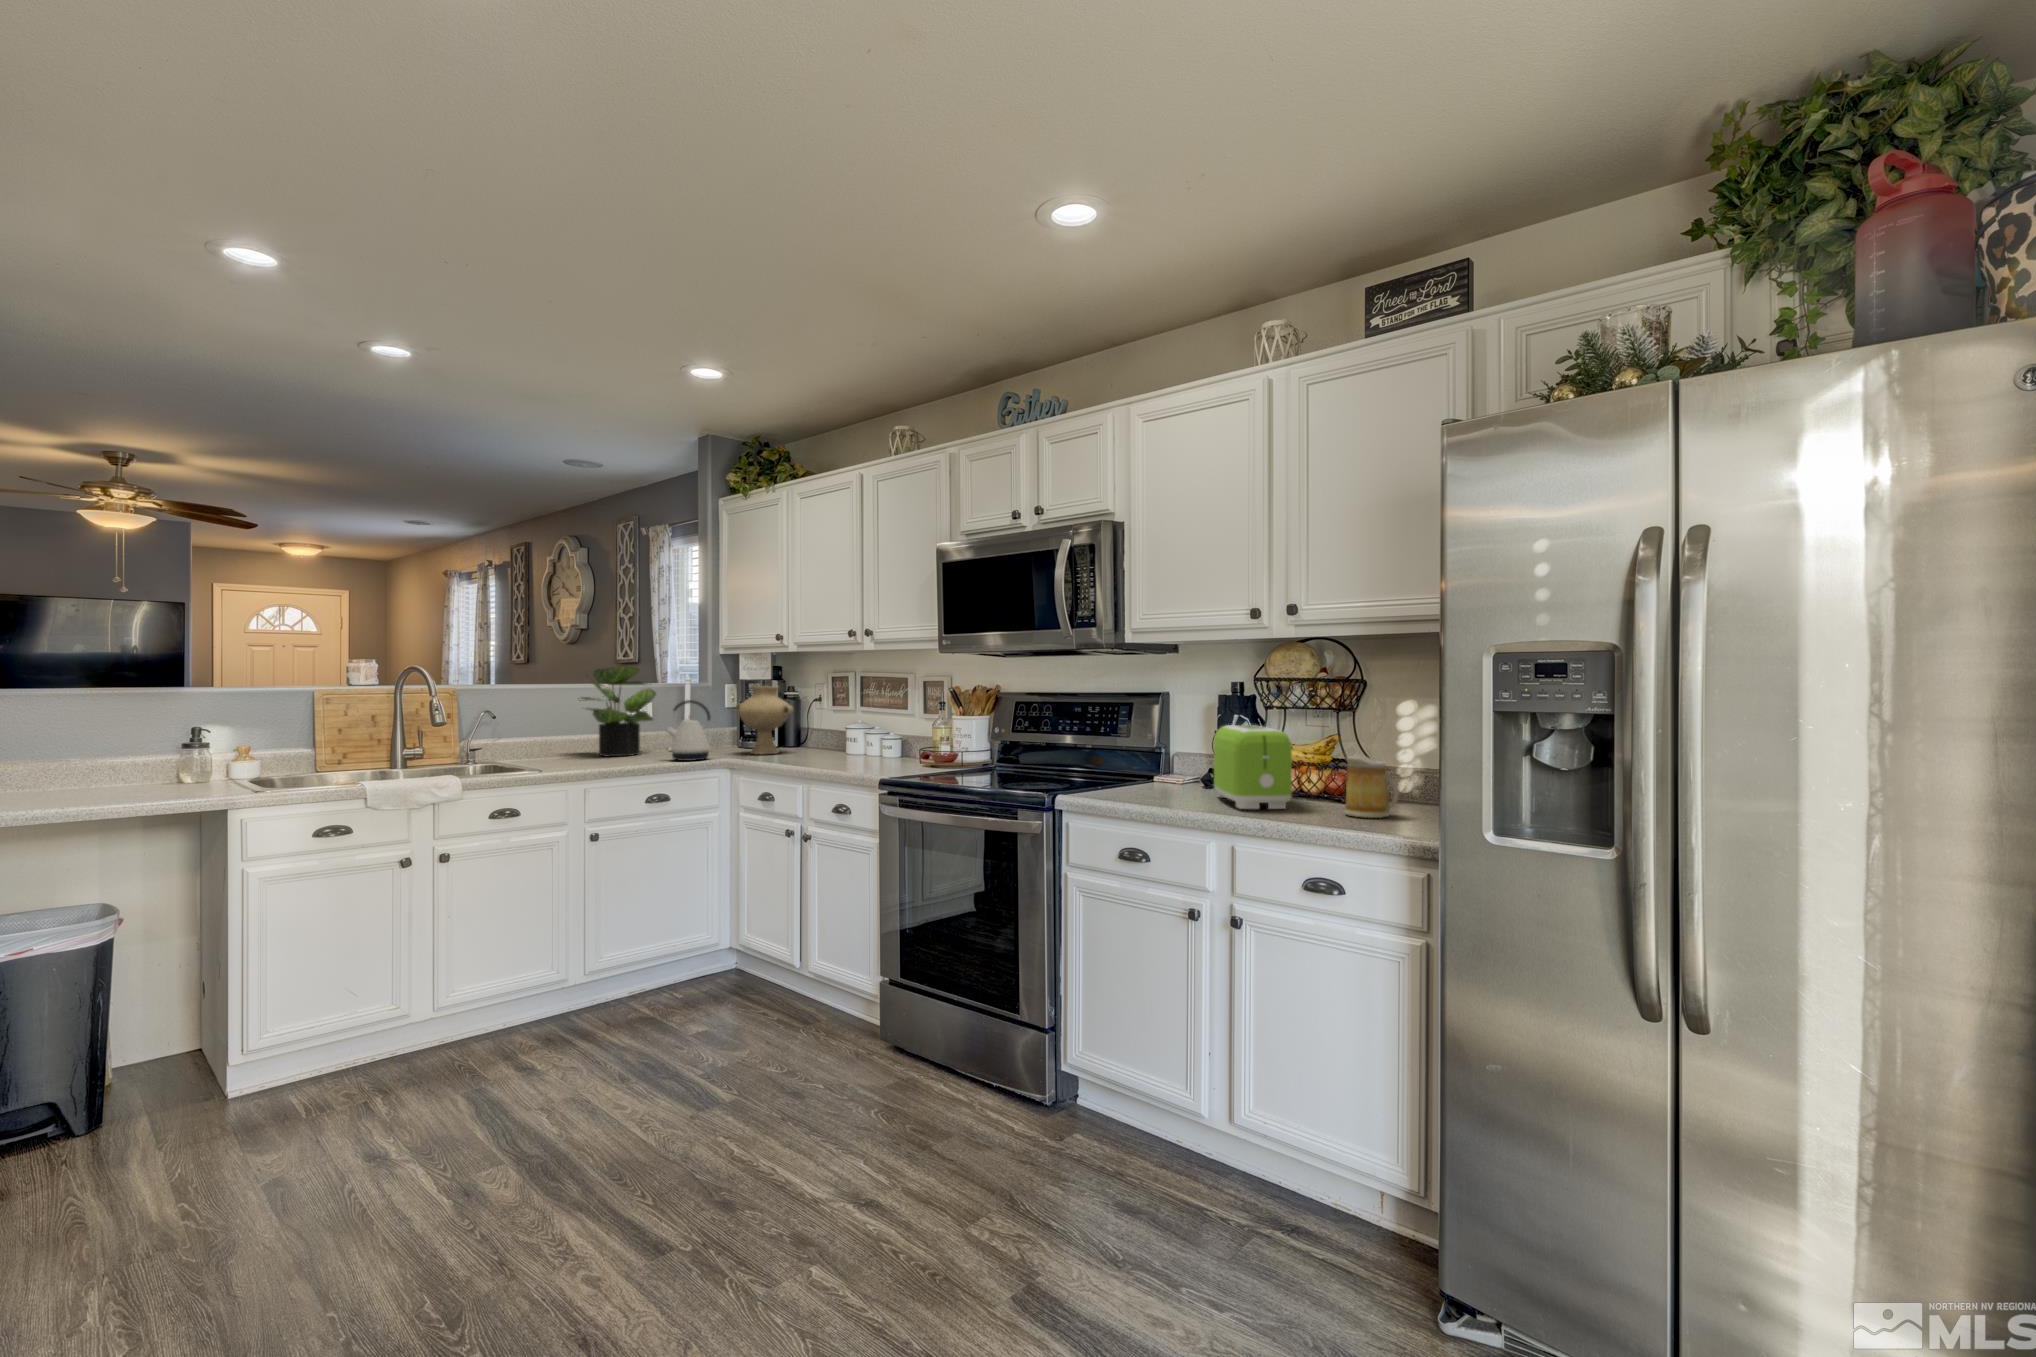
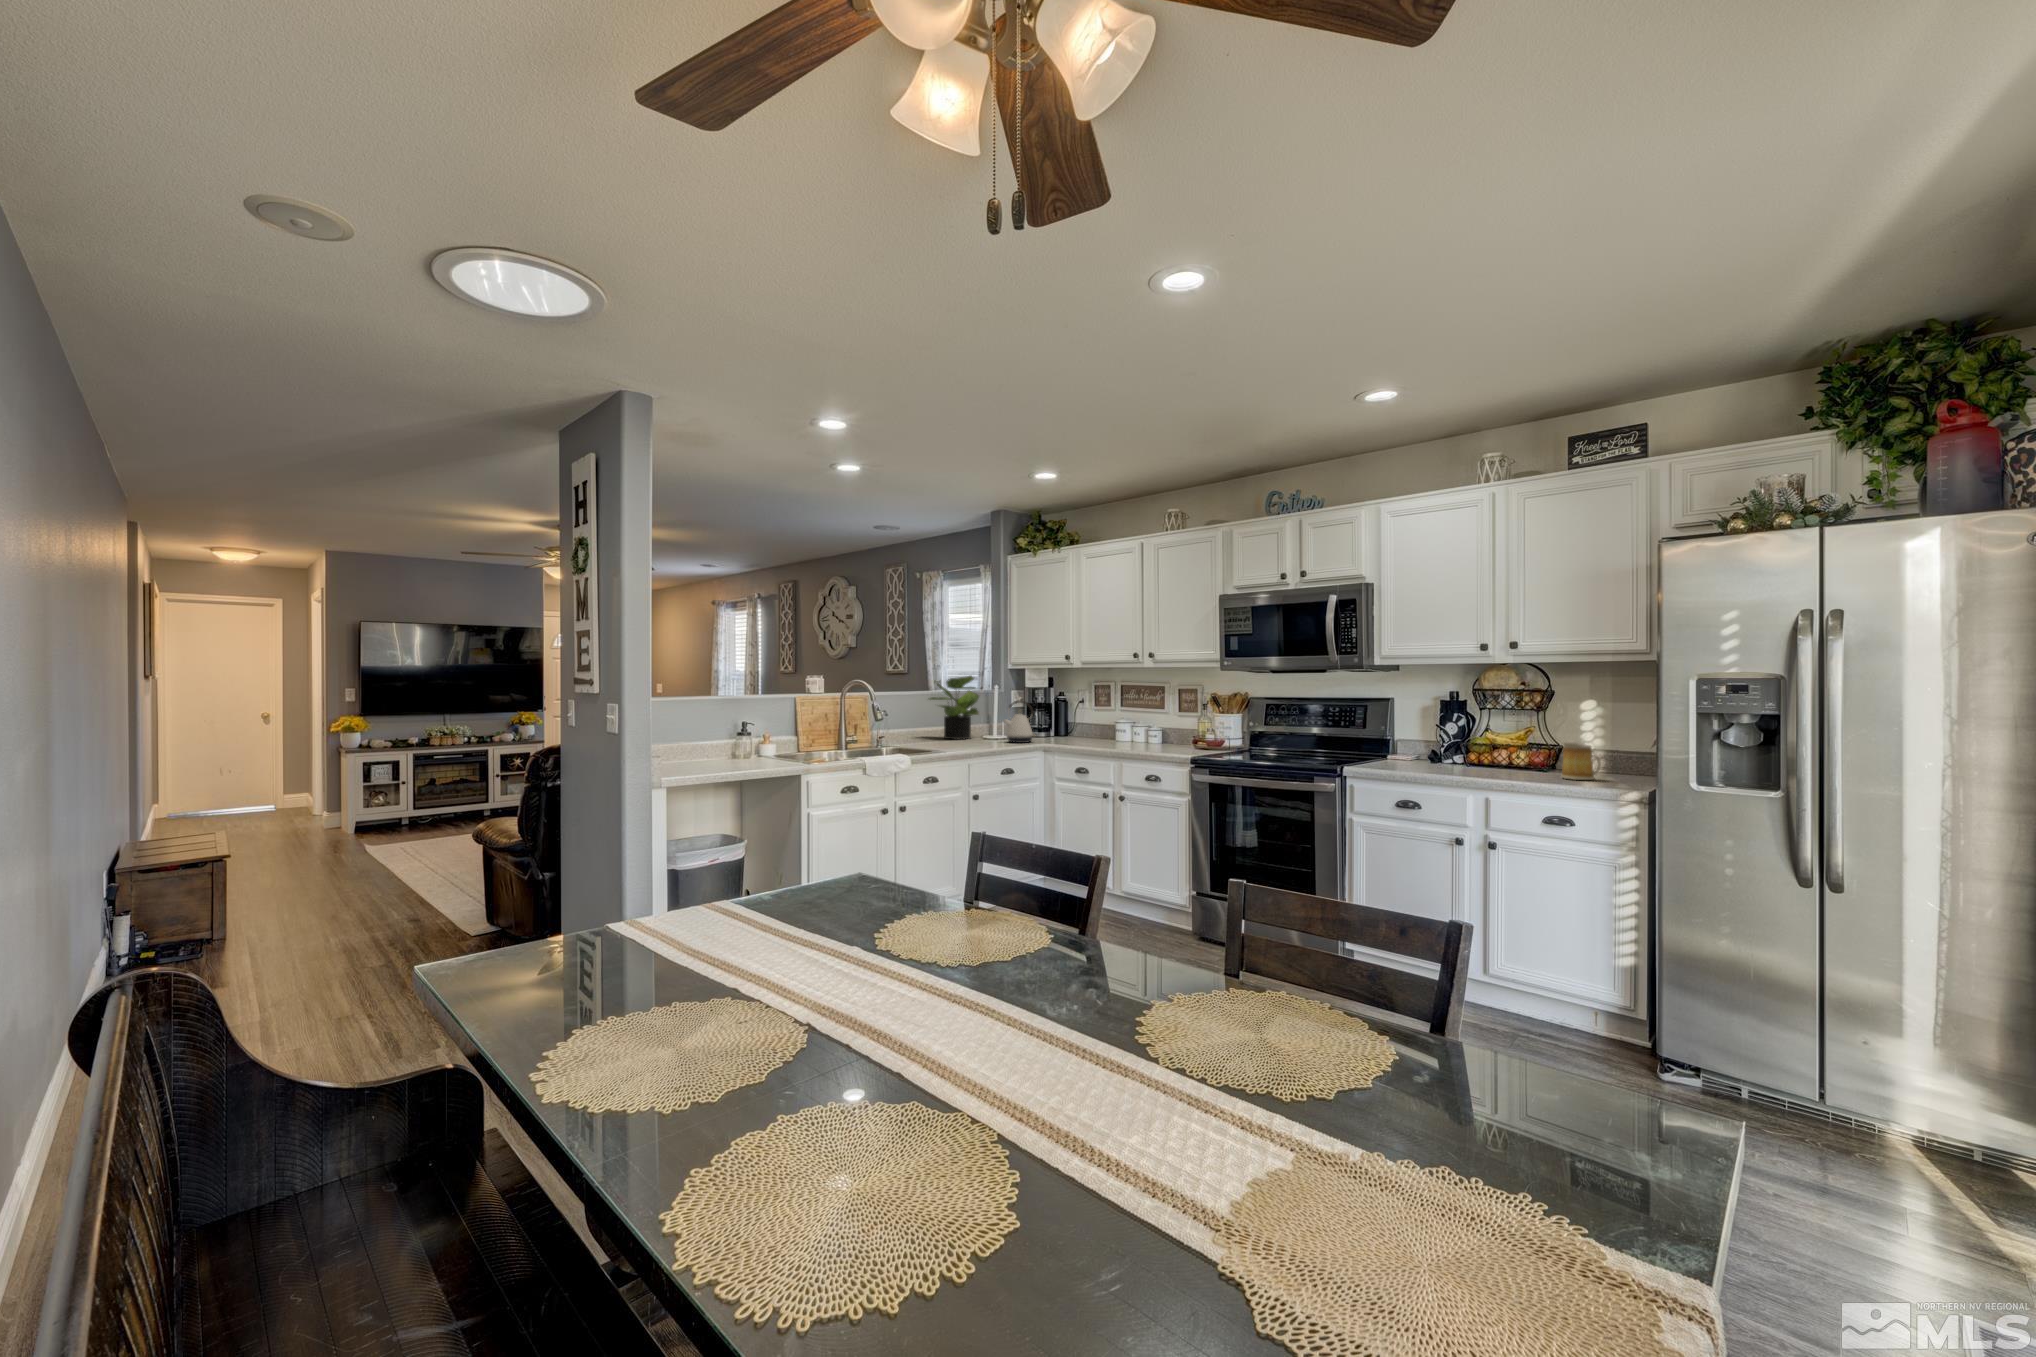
vase: present [736,686,793,754] -> none [1040,691,1083,739]
toaster: present [1214,725,1292,809] -> none [1453,721,1521,775]

